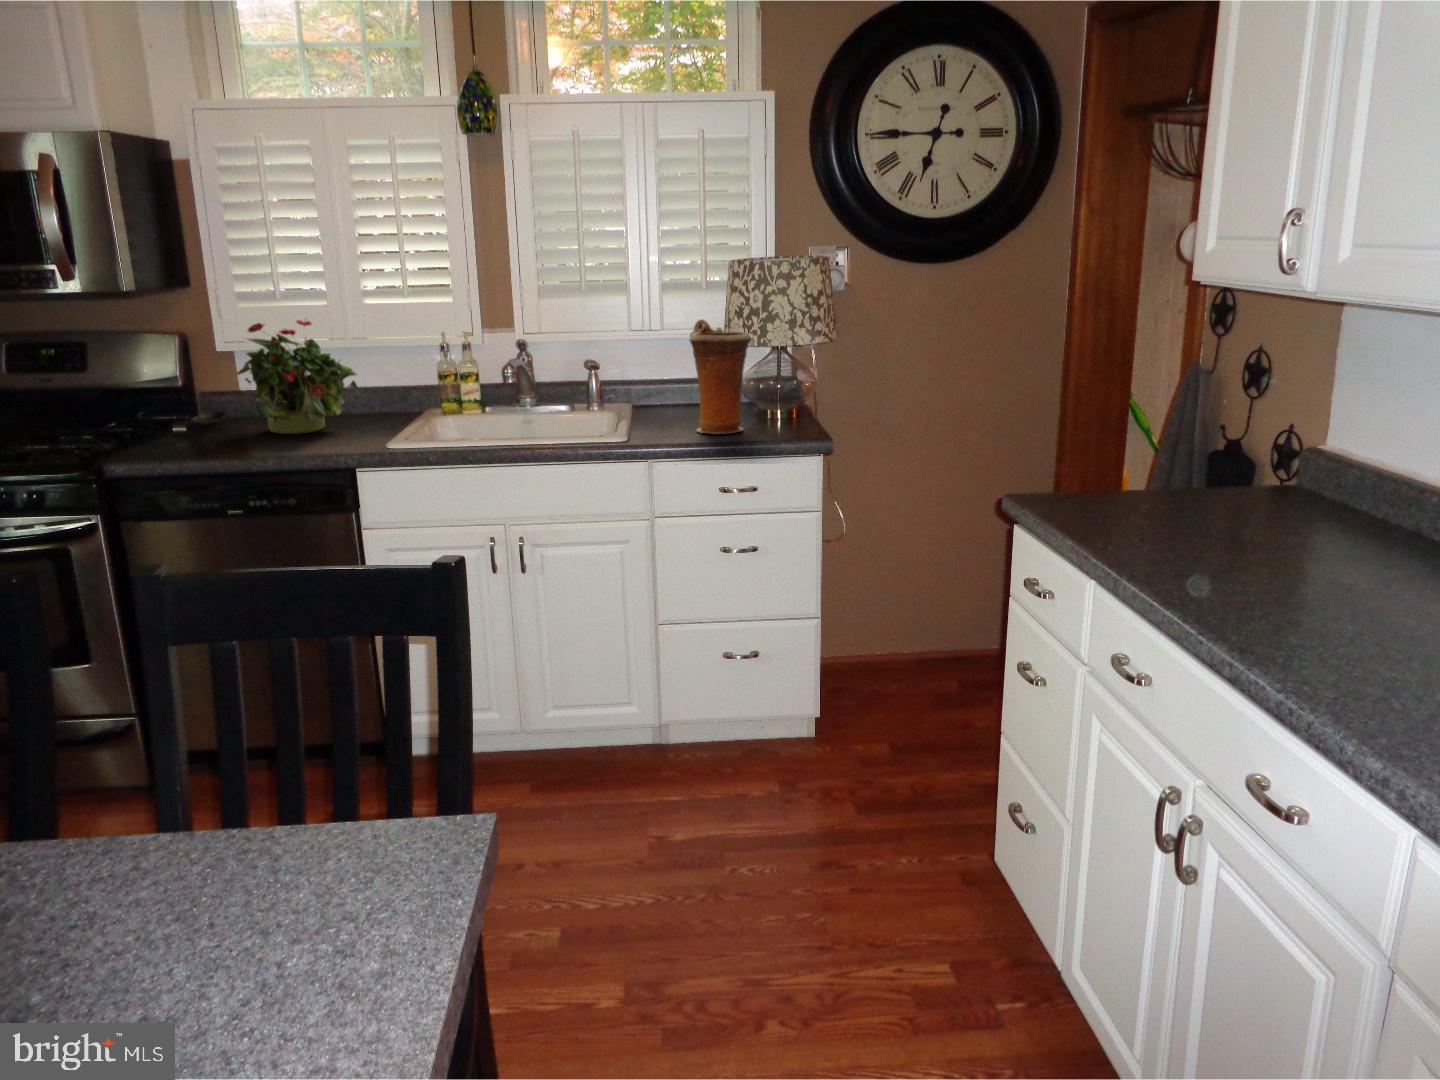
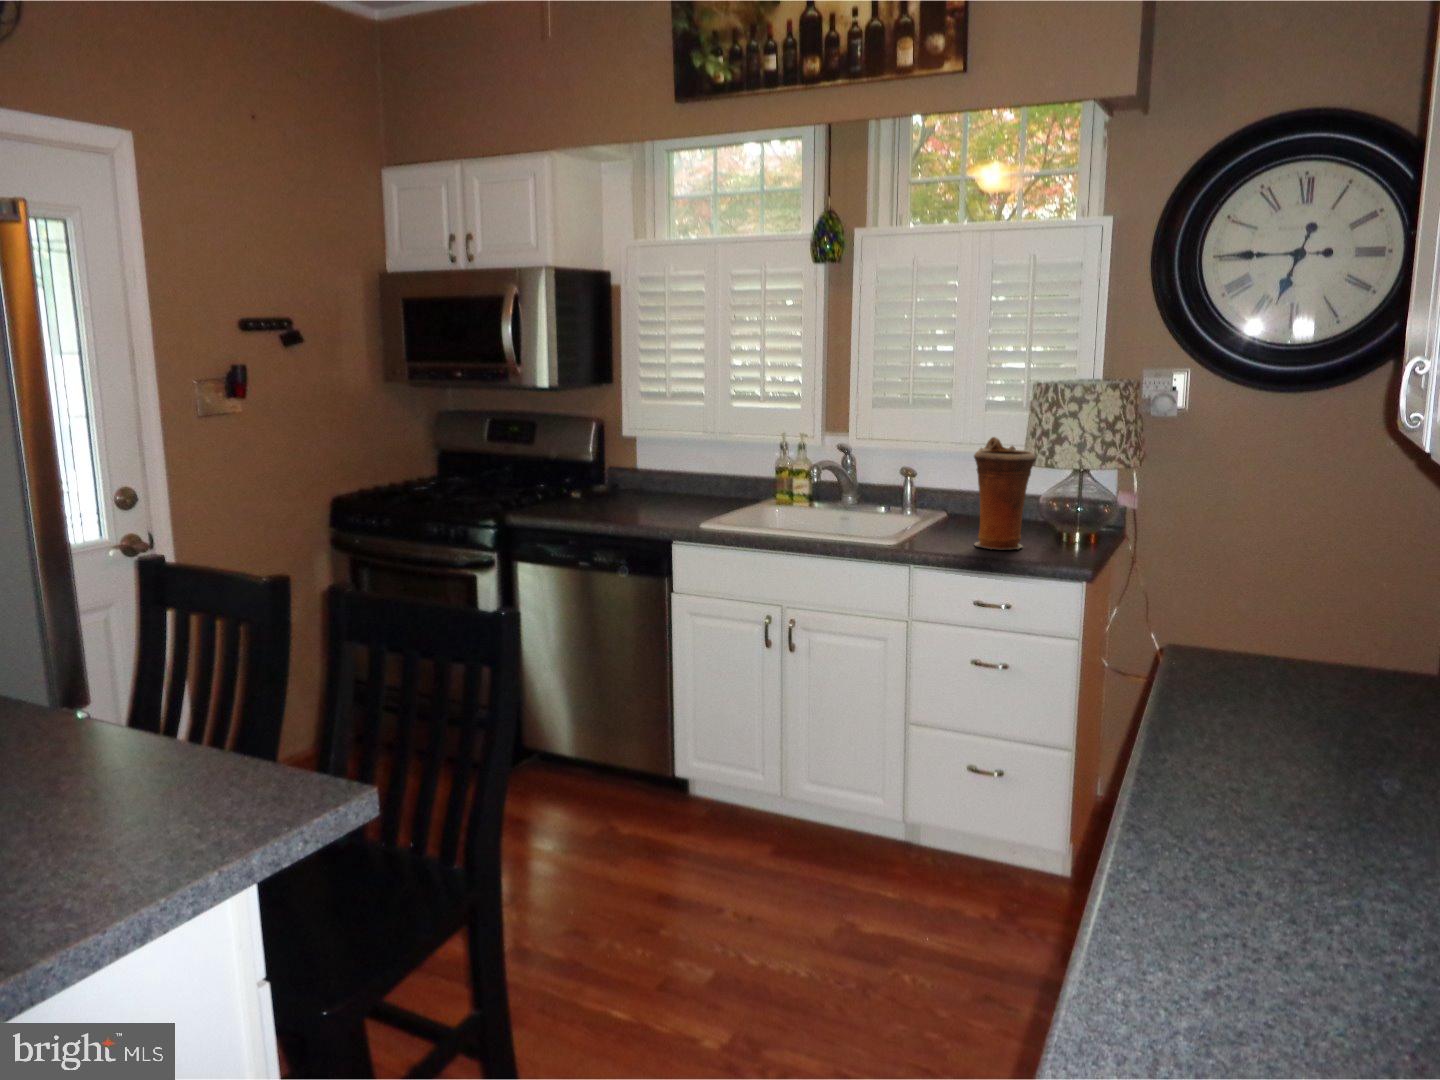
potted plant: present [237,319,360,434] -> none [610,413,707,508]

